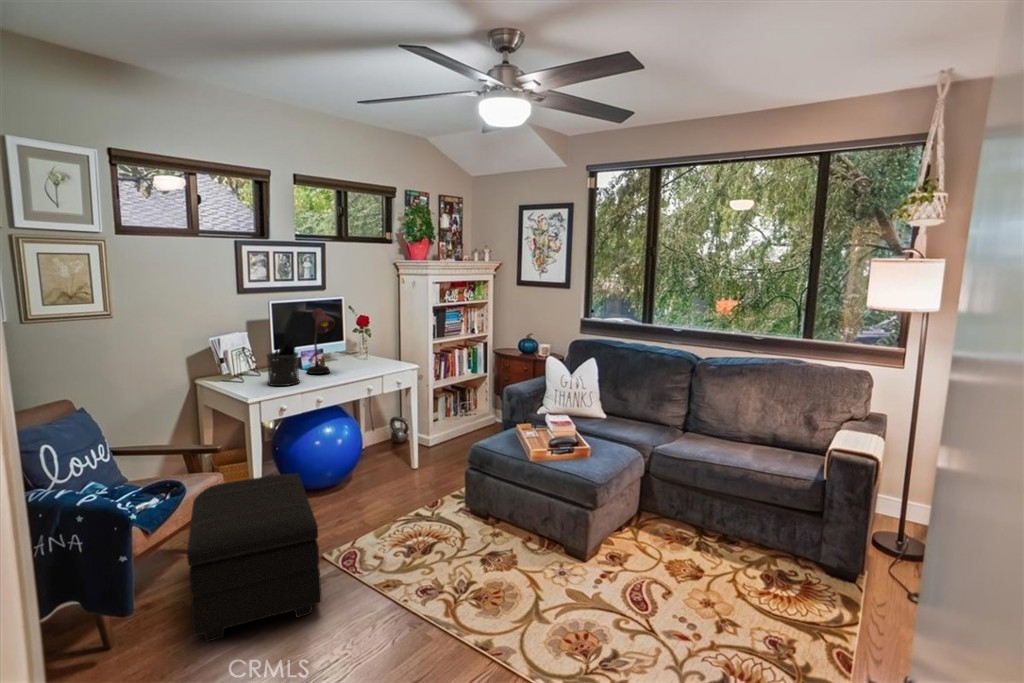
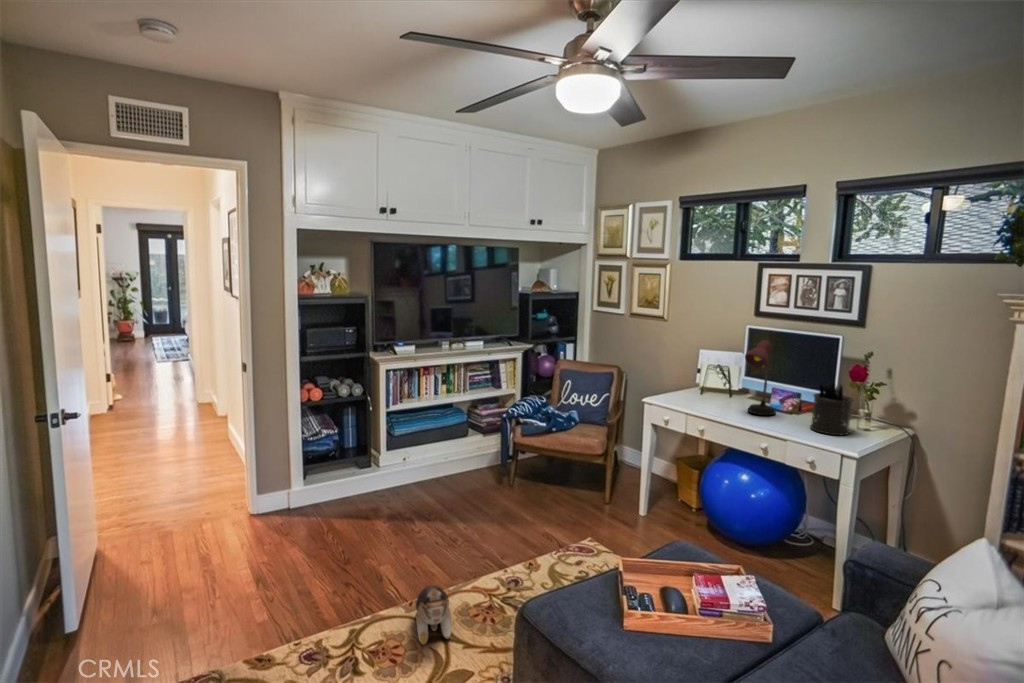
pen holder: present [266,342,299,386] -> present [810,383,853,435]
footstool: present [187,473,321,641] -> none [496,441,620,534]
plush toy: none [477,550,577,645] -> present [416,585,451,645]

